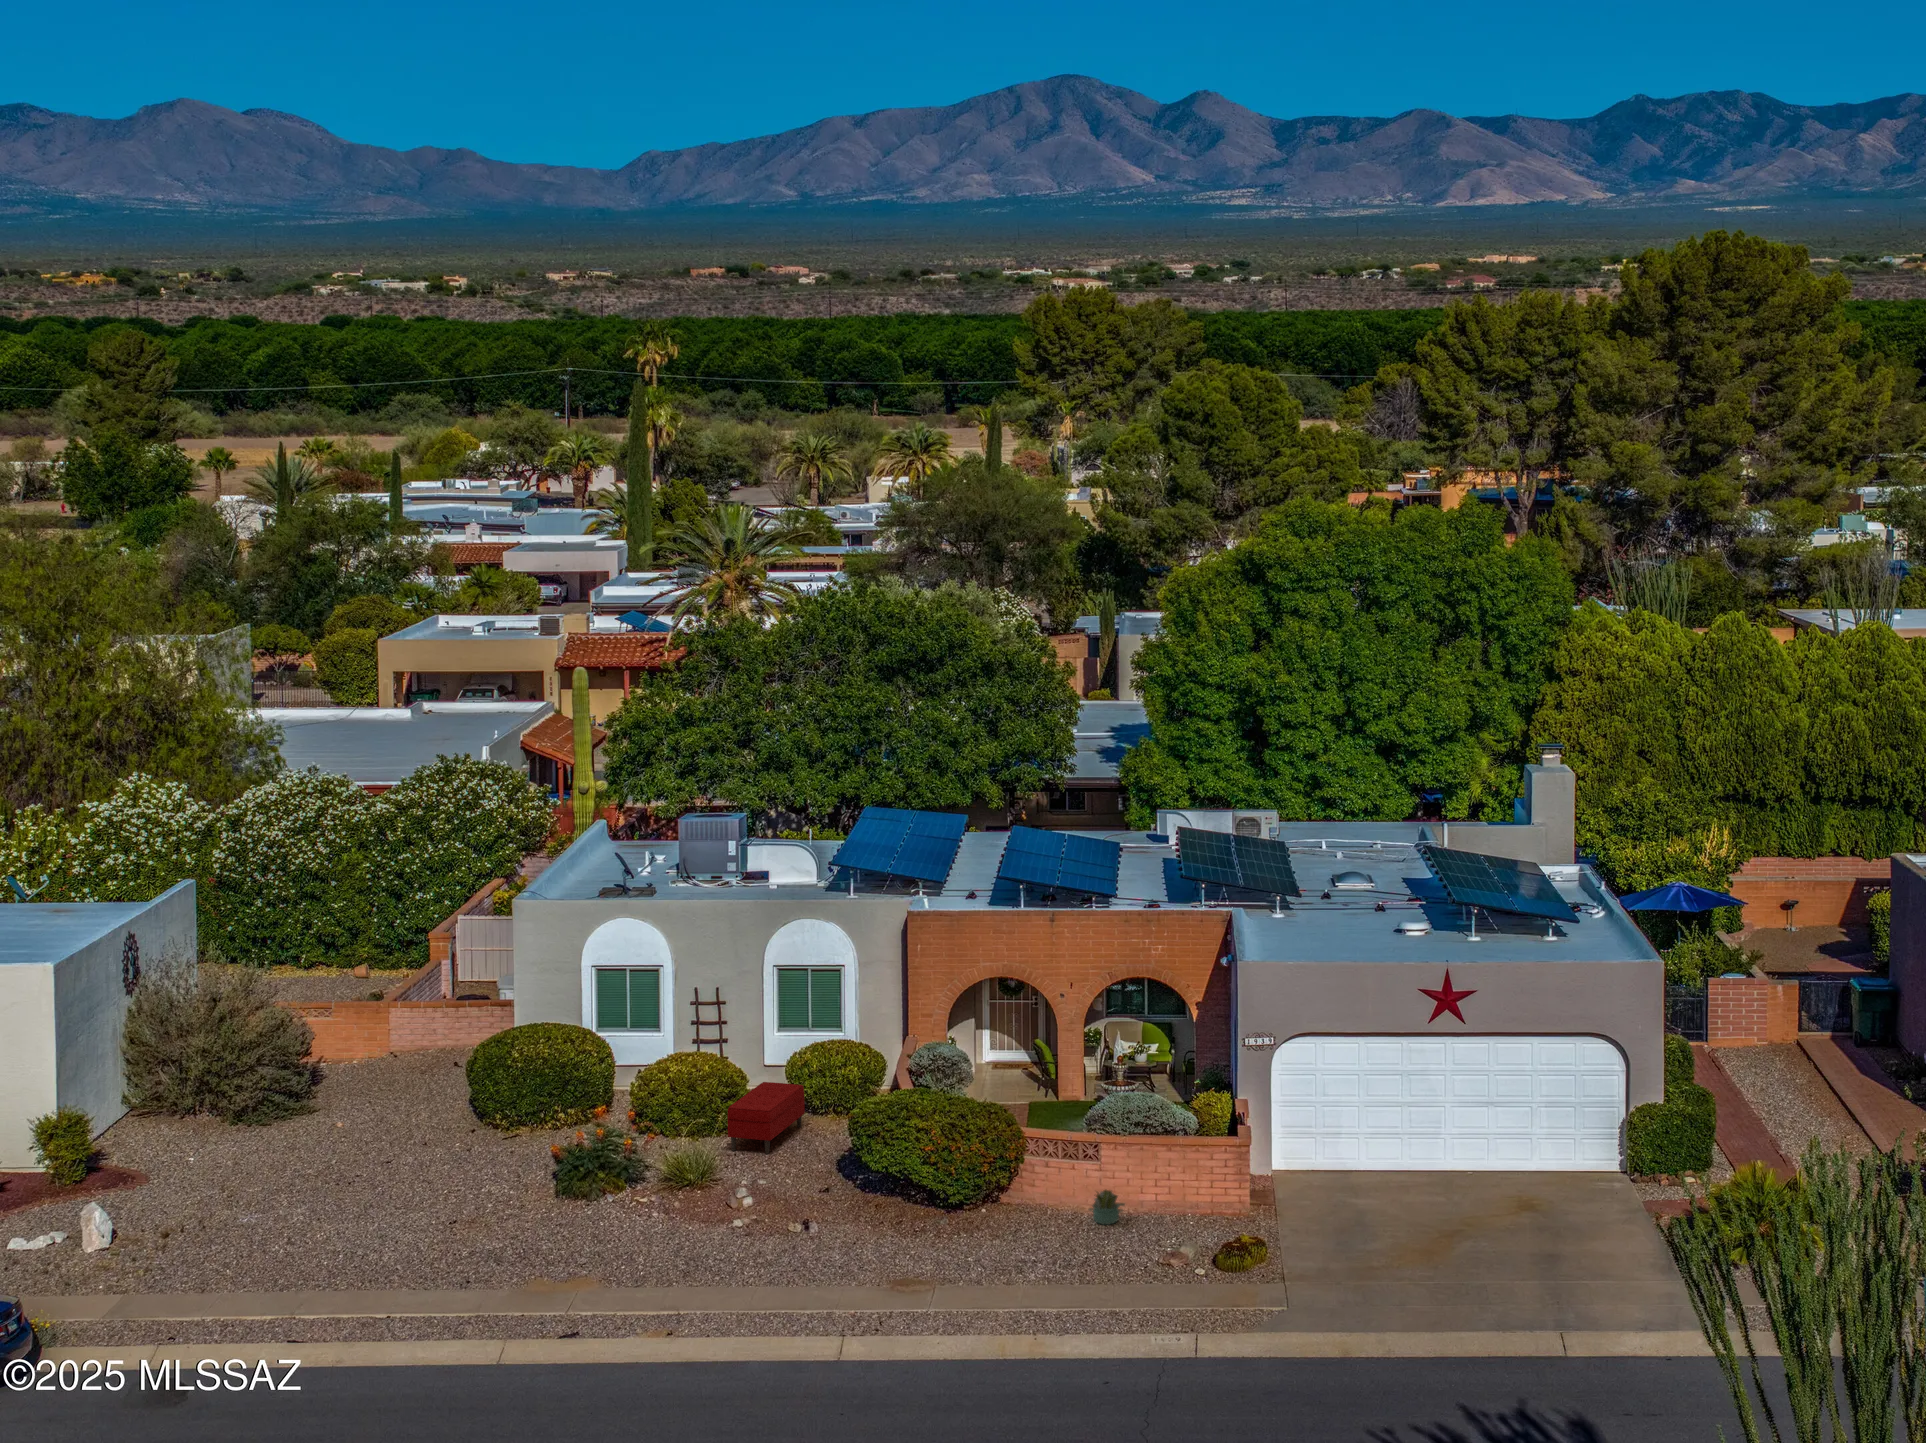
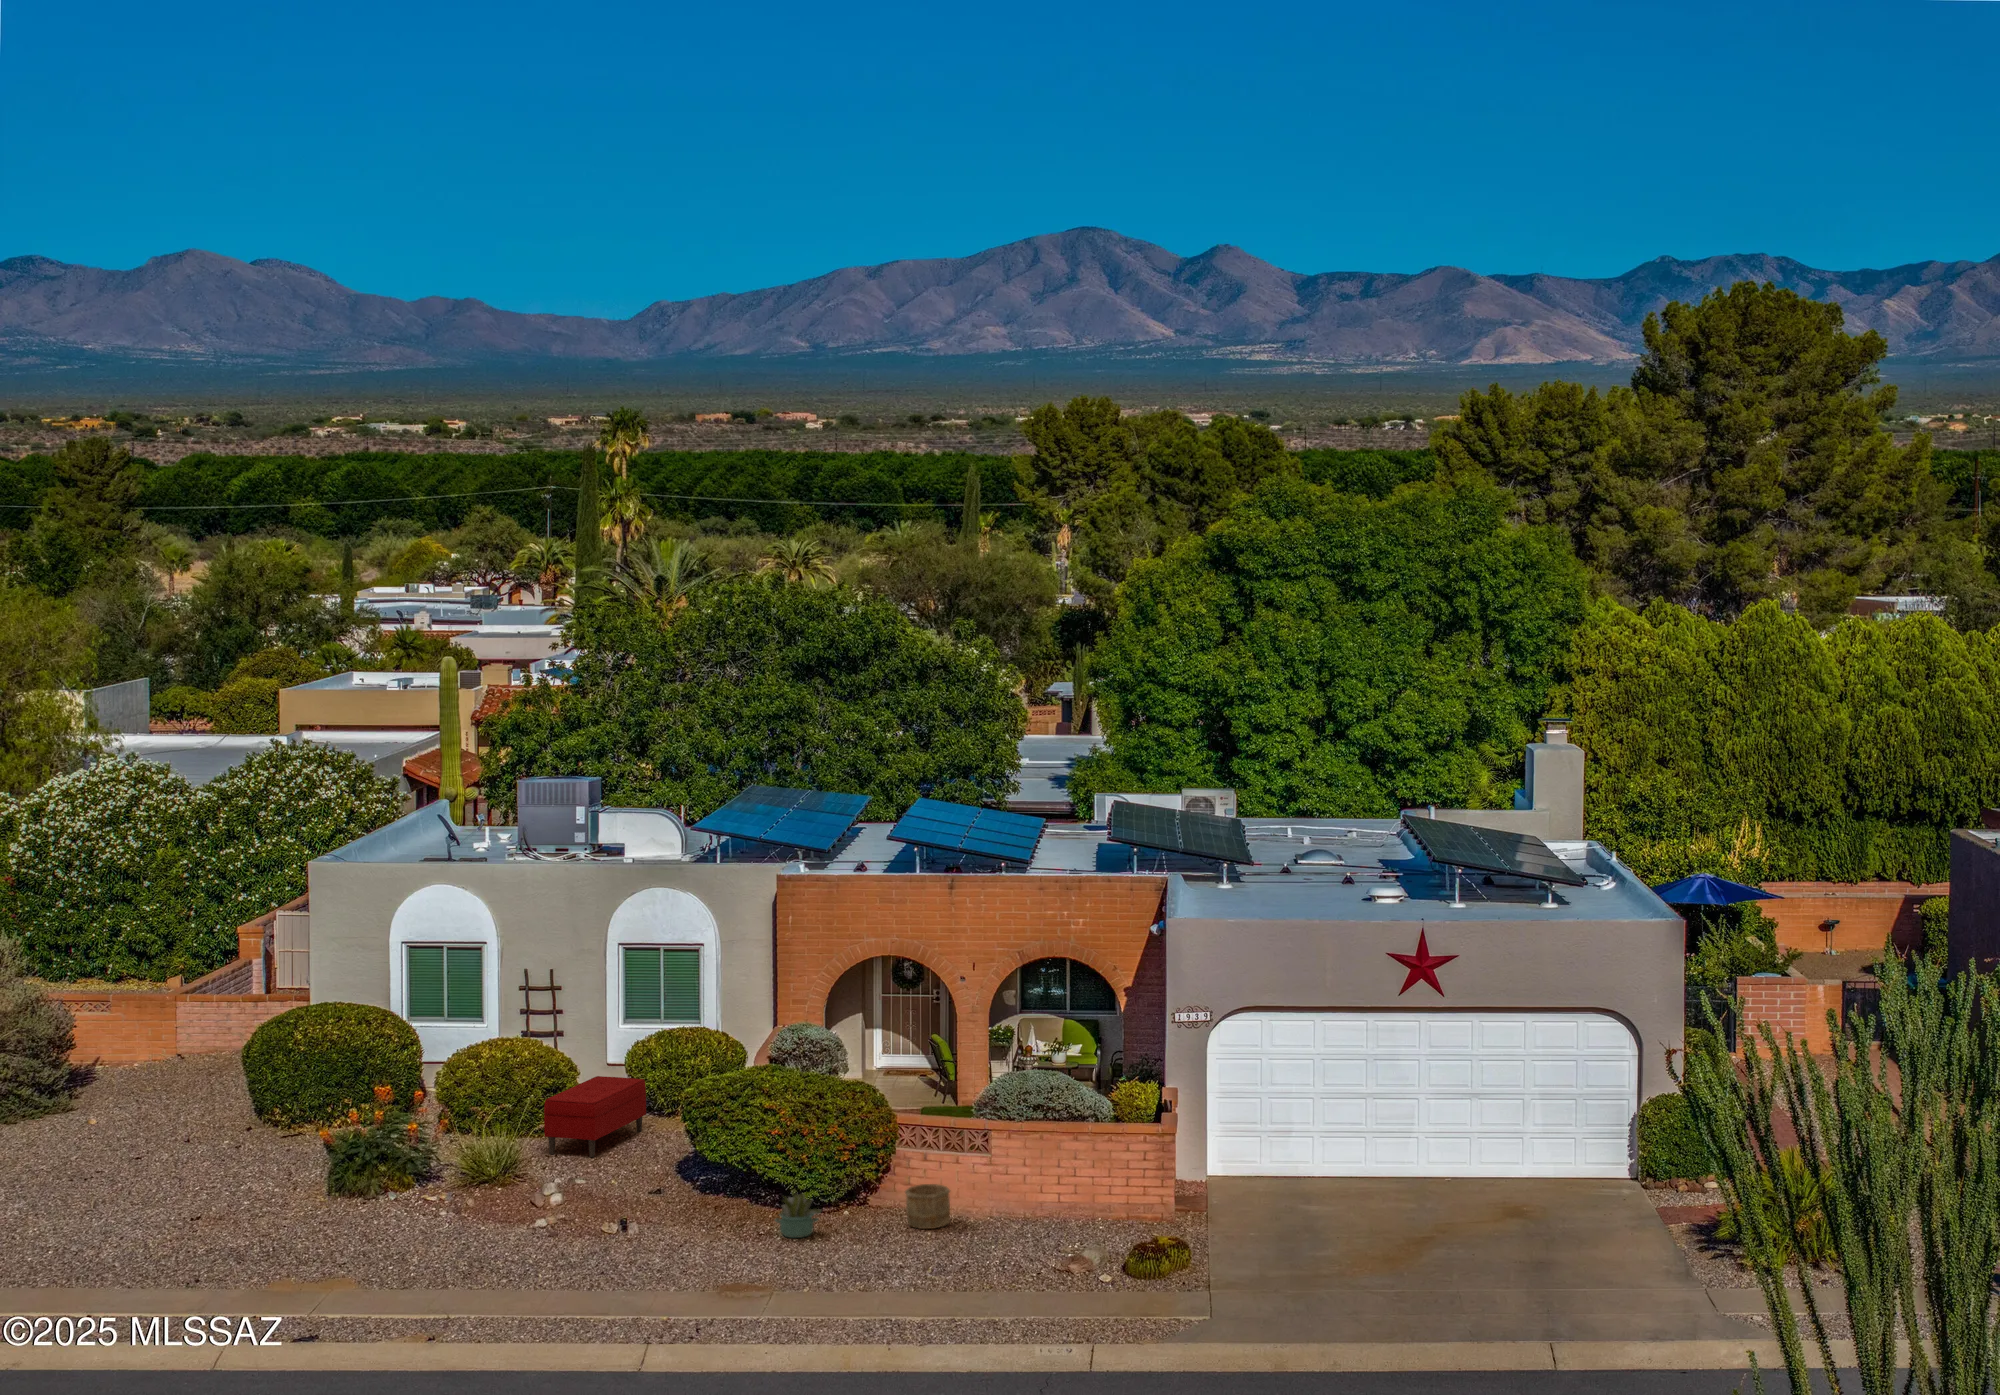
wooden bucket: none [1033,1187,1070,1224] -> present [905,1184,950,1229]
decorative plant: present [1090,1190,1125,1225] -> present [775,1194,821,1238]

